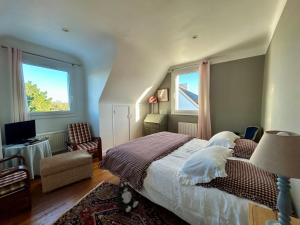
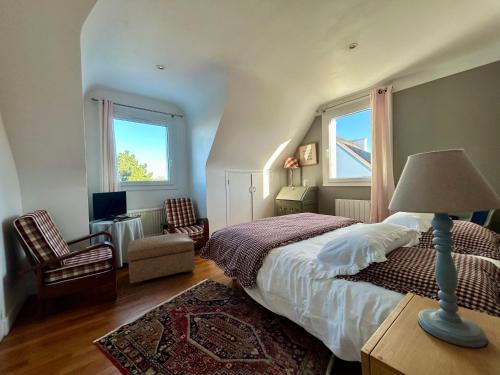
plush toy: present [117,181,138,212] -> none [220,275,252,319]

